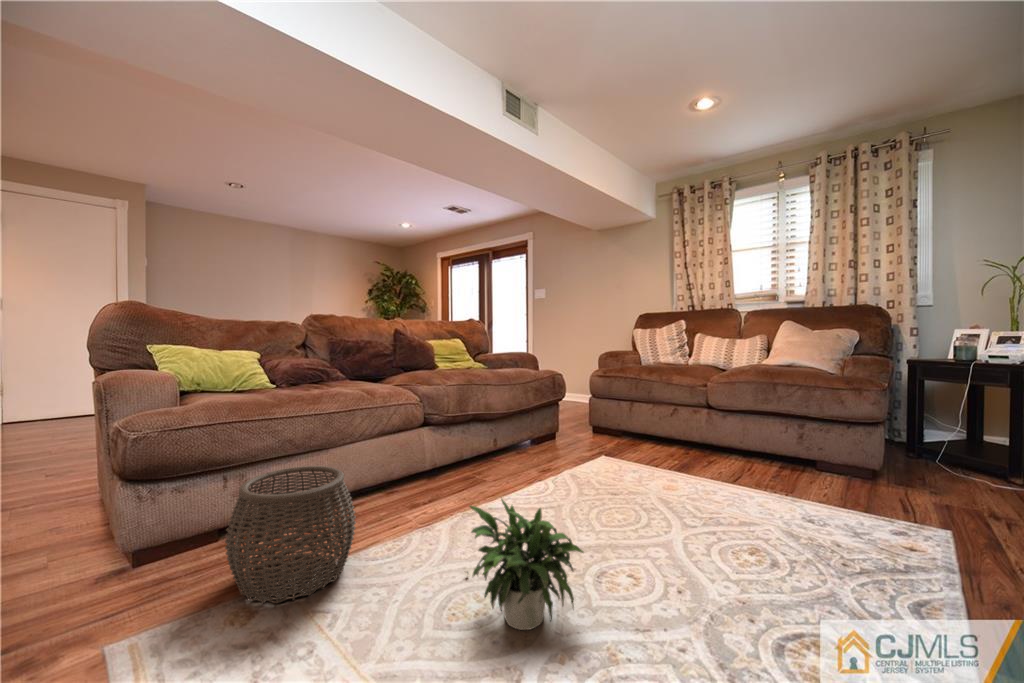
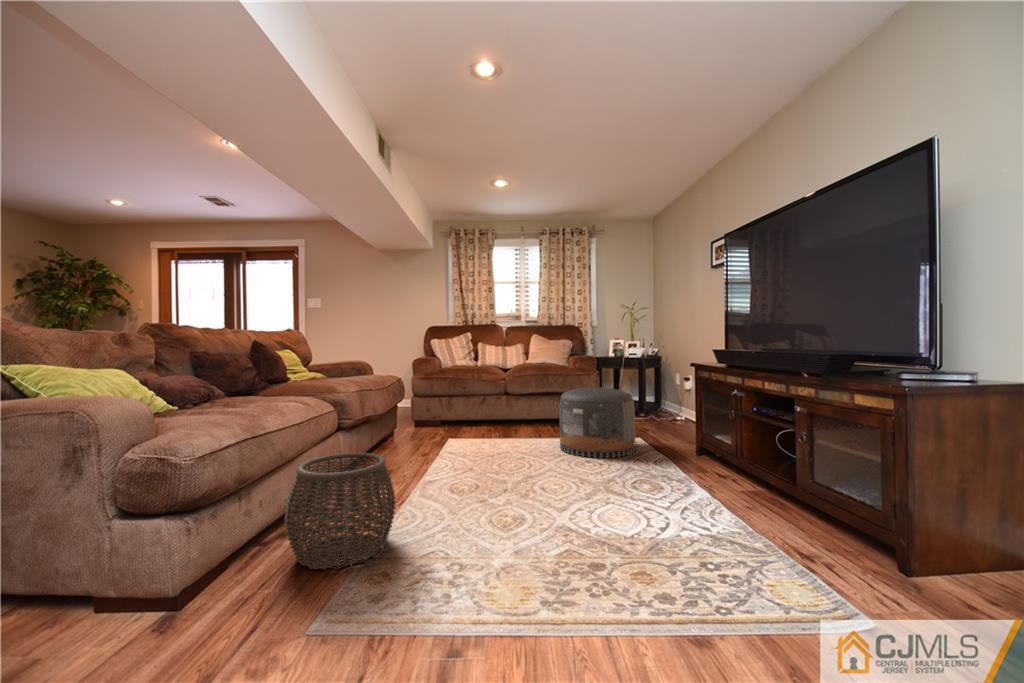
pouf: none [737,417,902,565] -> present [559,387,635,458]
potted plant: present [466,499,583,630] -> none [468,444,569,517]

